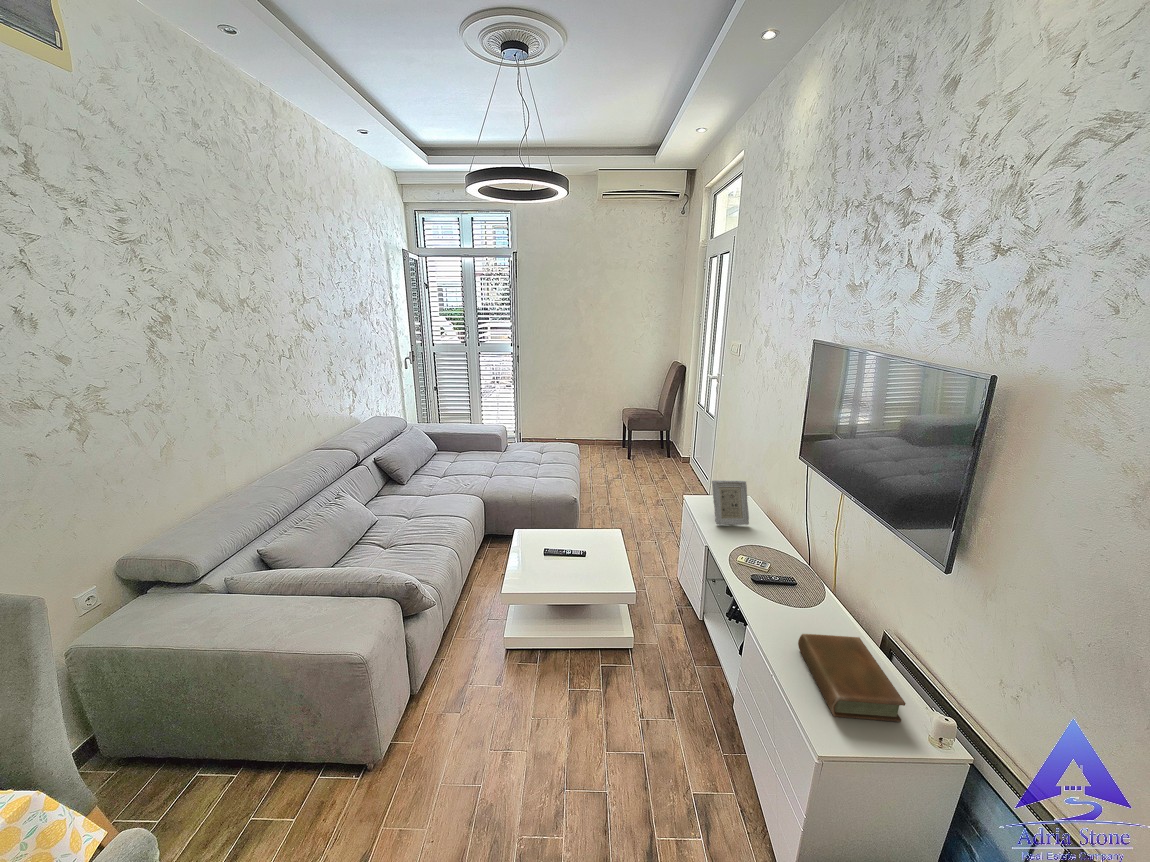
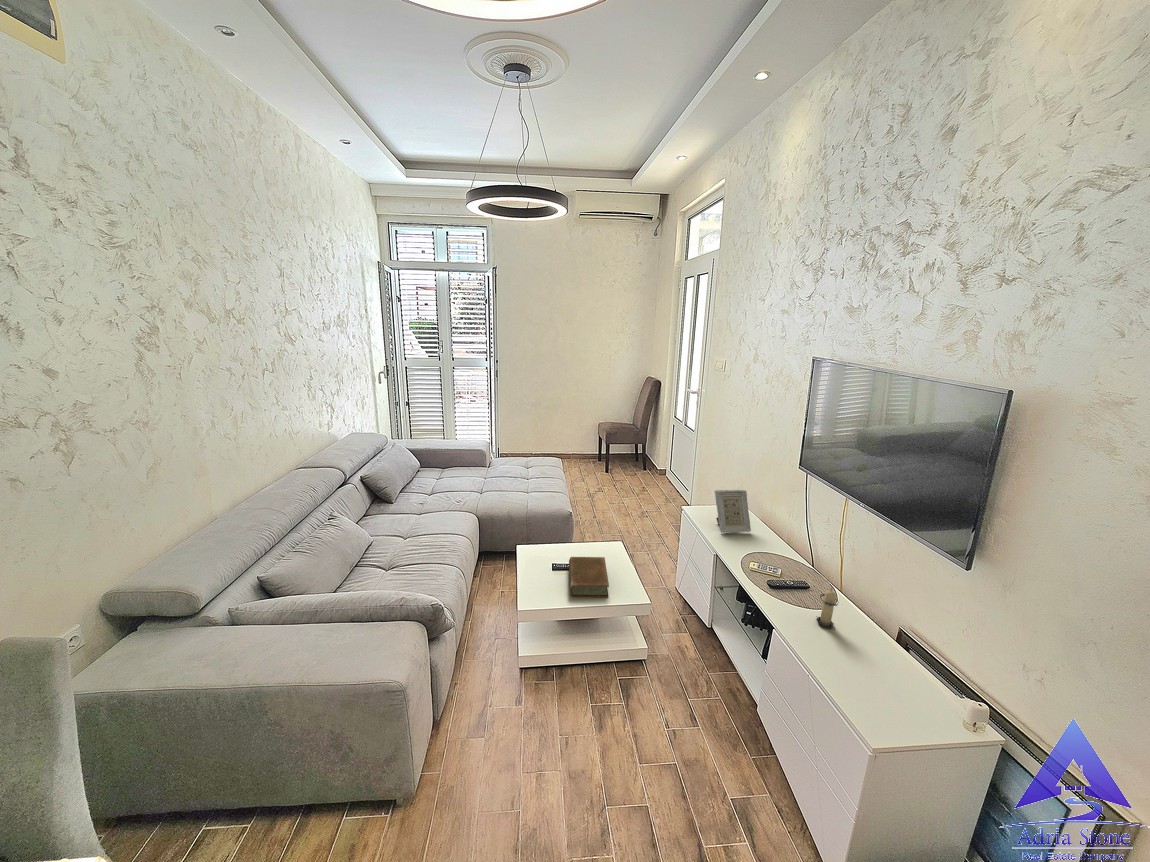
candle: none [792,586,818,628] -> present [817,588,838,628]
book: present [798,634,906,722] -> present [569,557,609,597]

